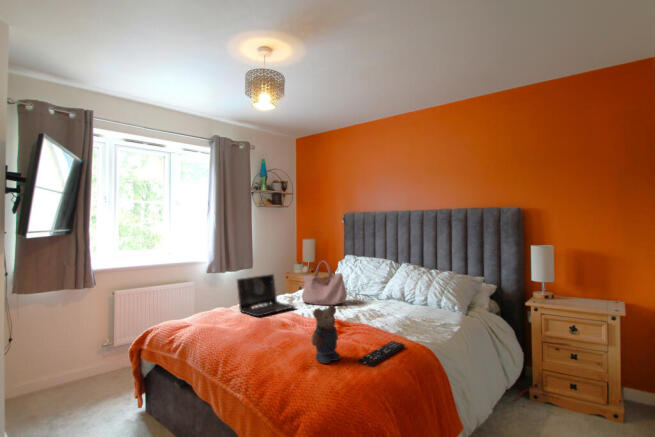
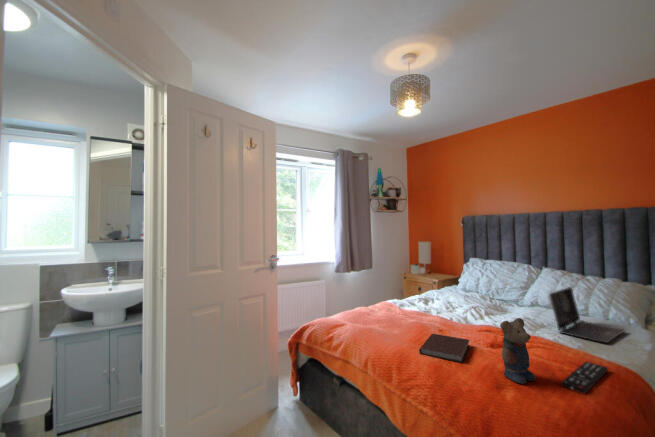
handbag: present [302,261,347,305] -> none [438,265,490,311]
laptop: present [237,274,294,316] -> present [549,287,625,343]
notebook: none [250,328,304,351] -> present [419,334,470,363]

